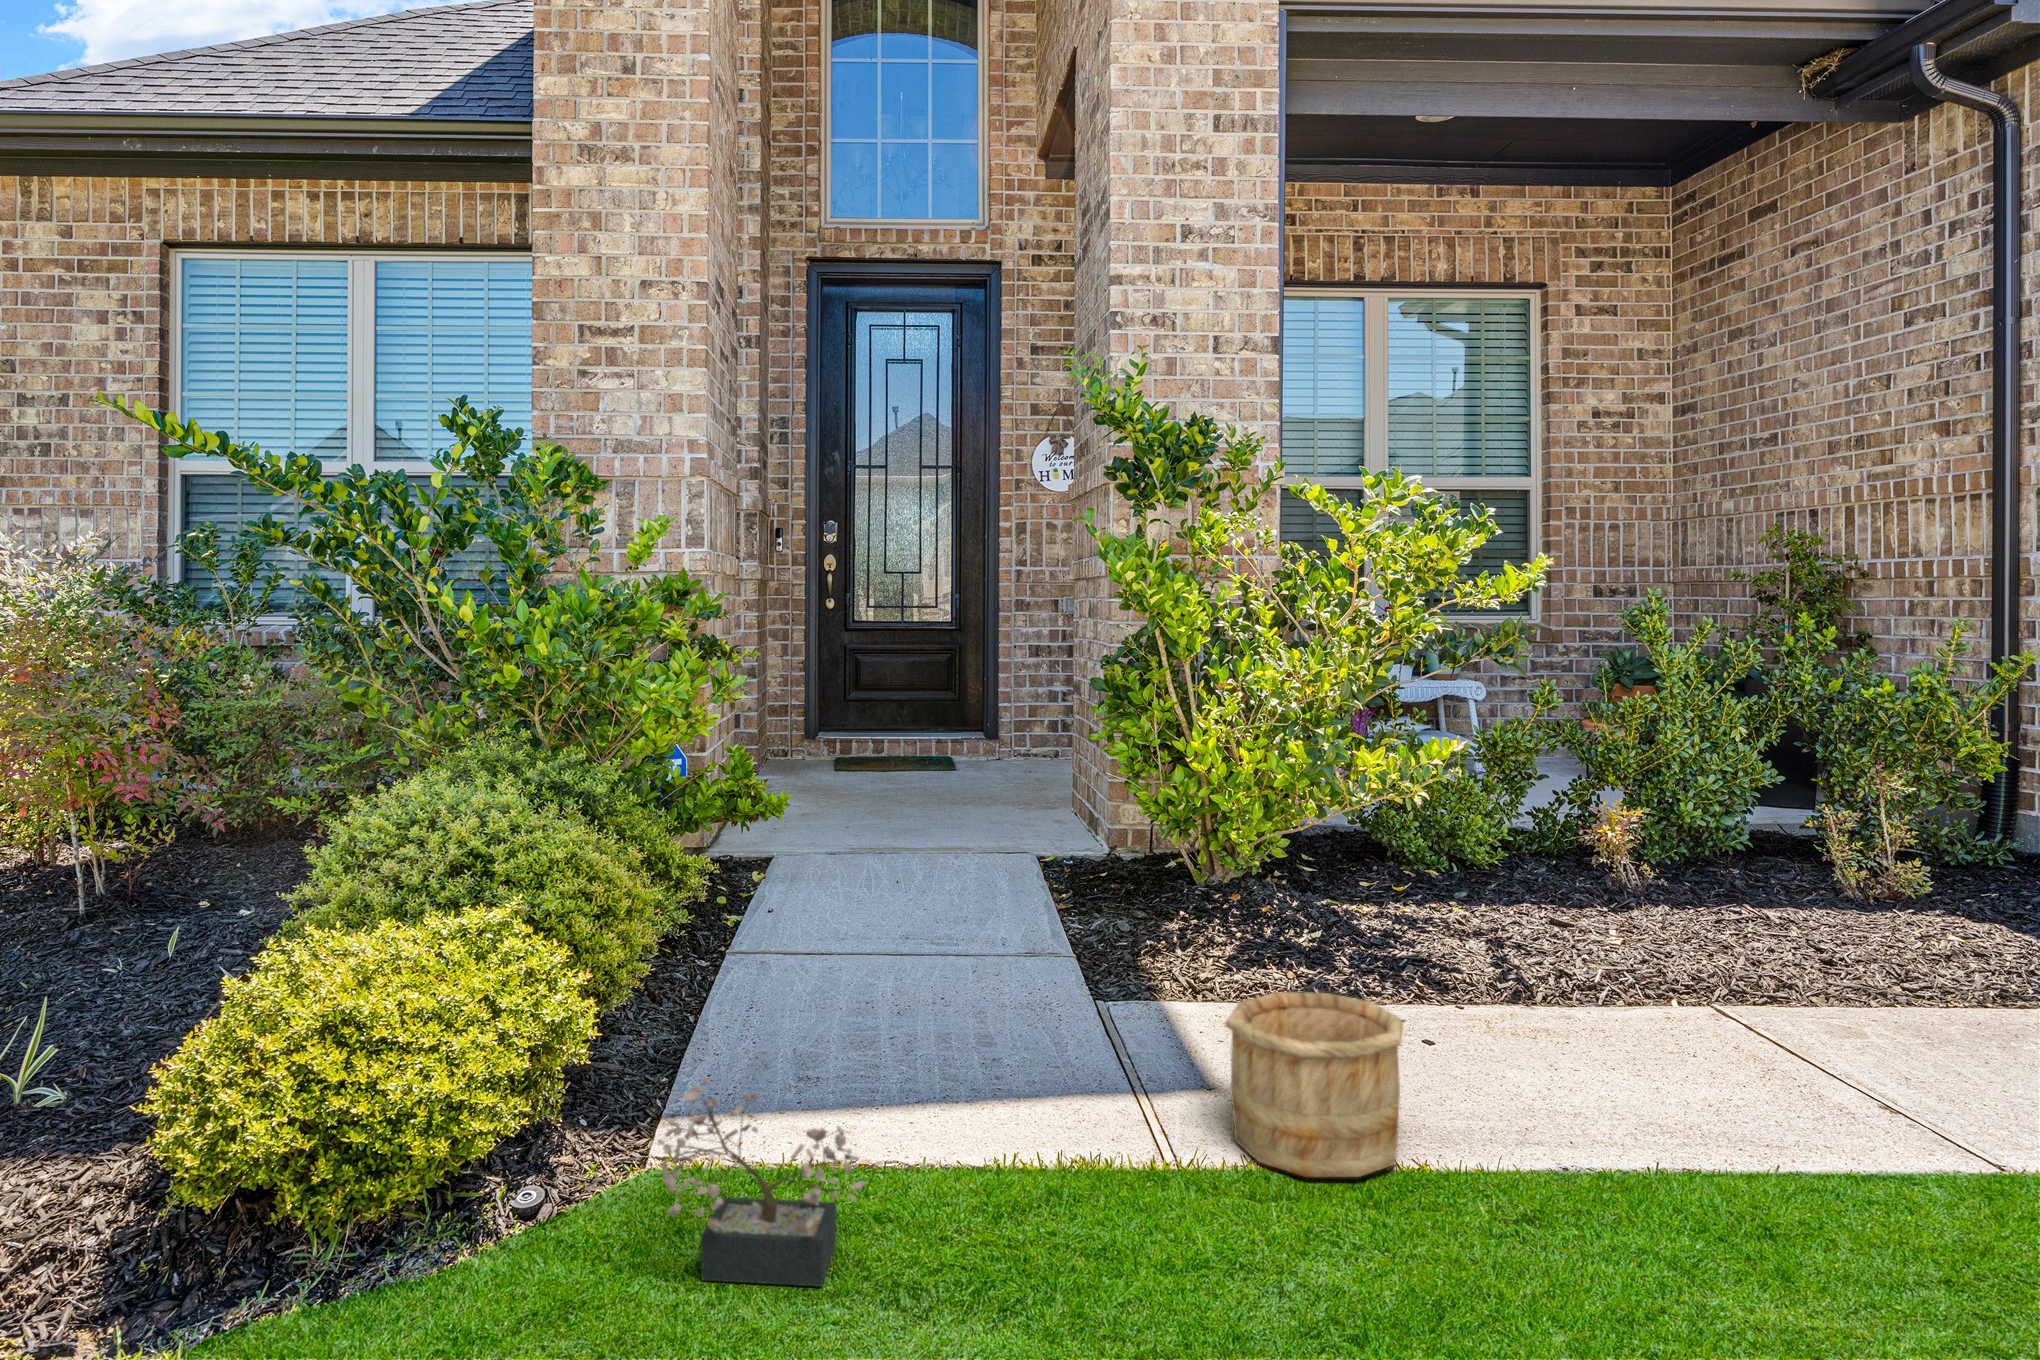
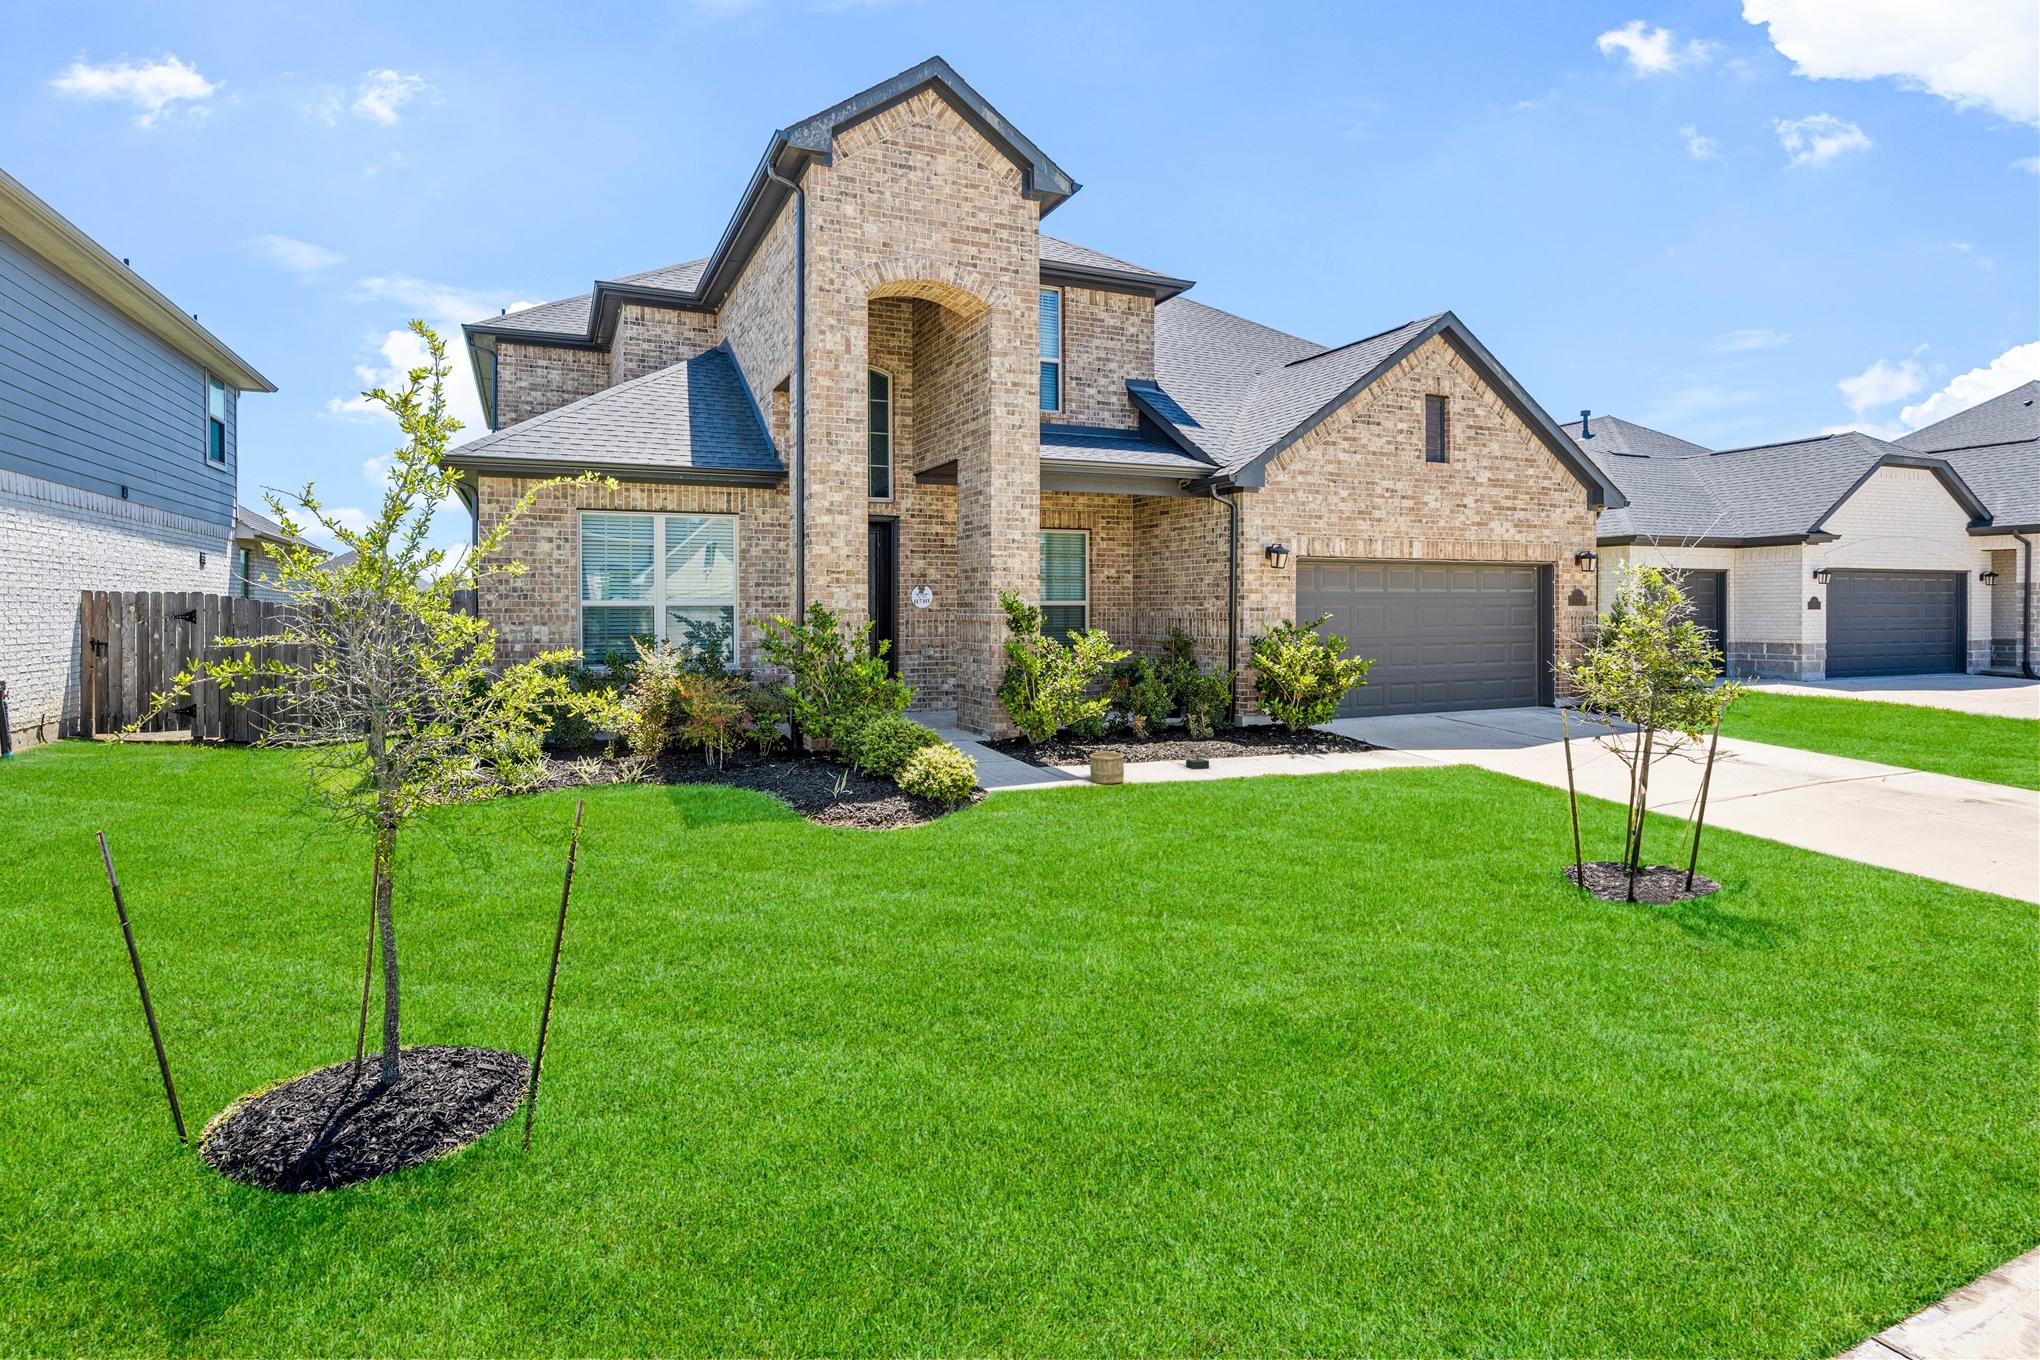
decorative plant: present [658,1078,864,1287] -> present [1181,741,1211,769]

